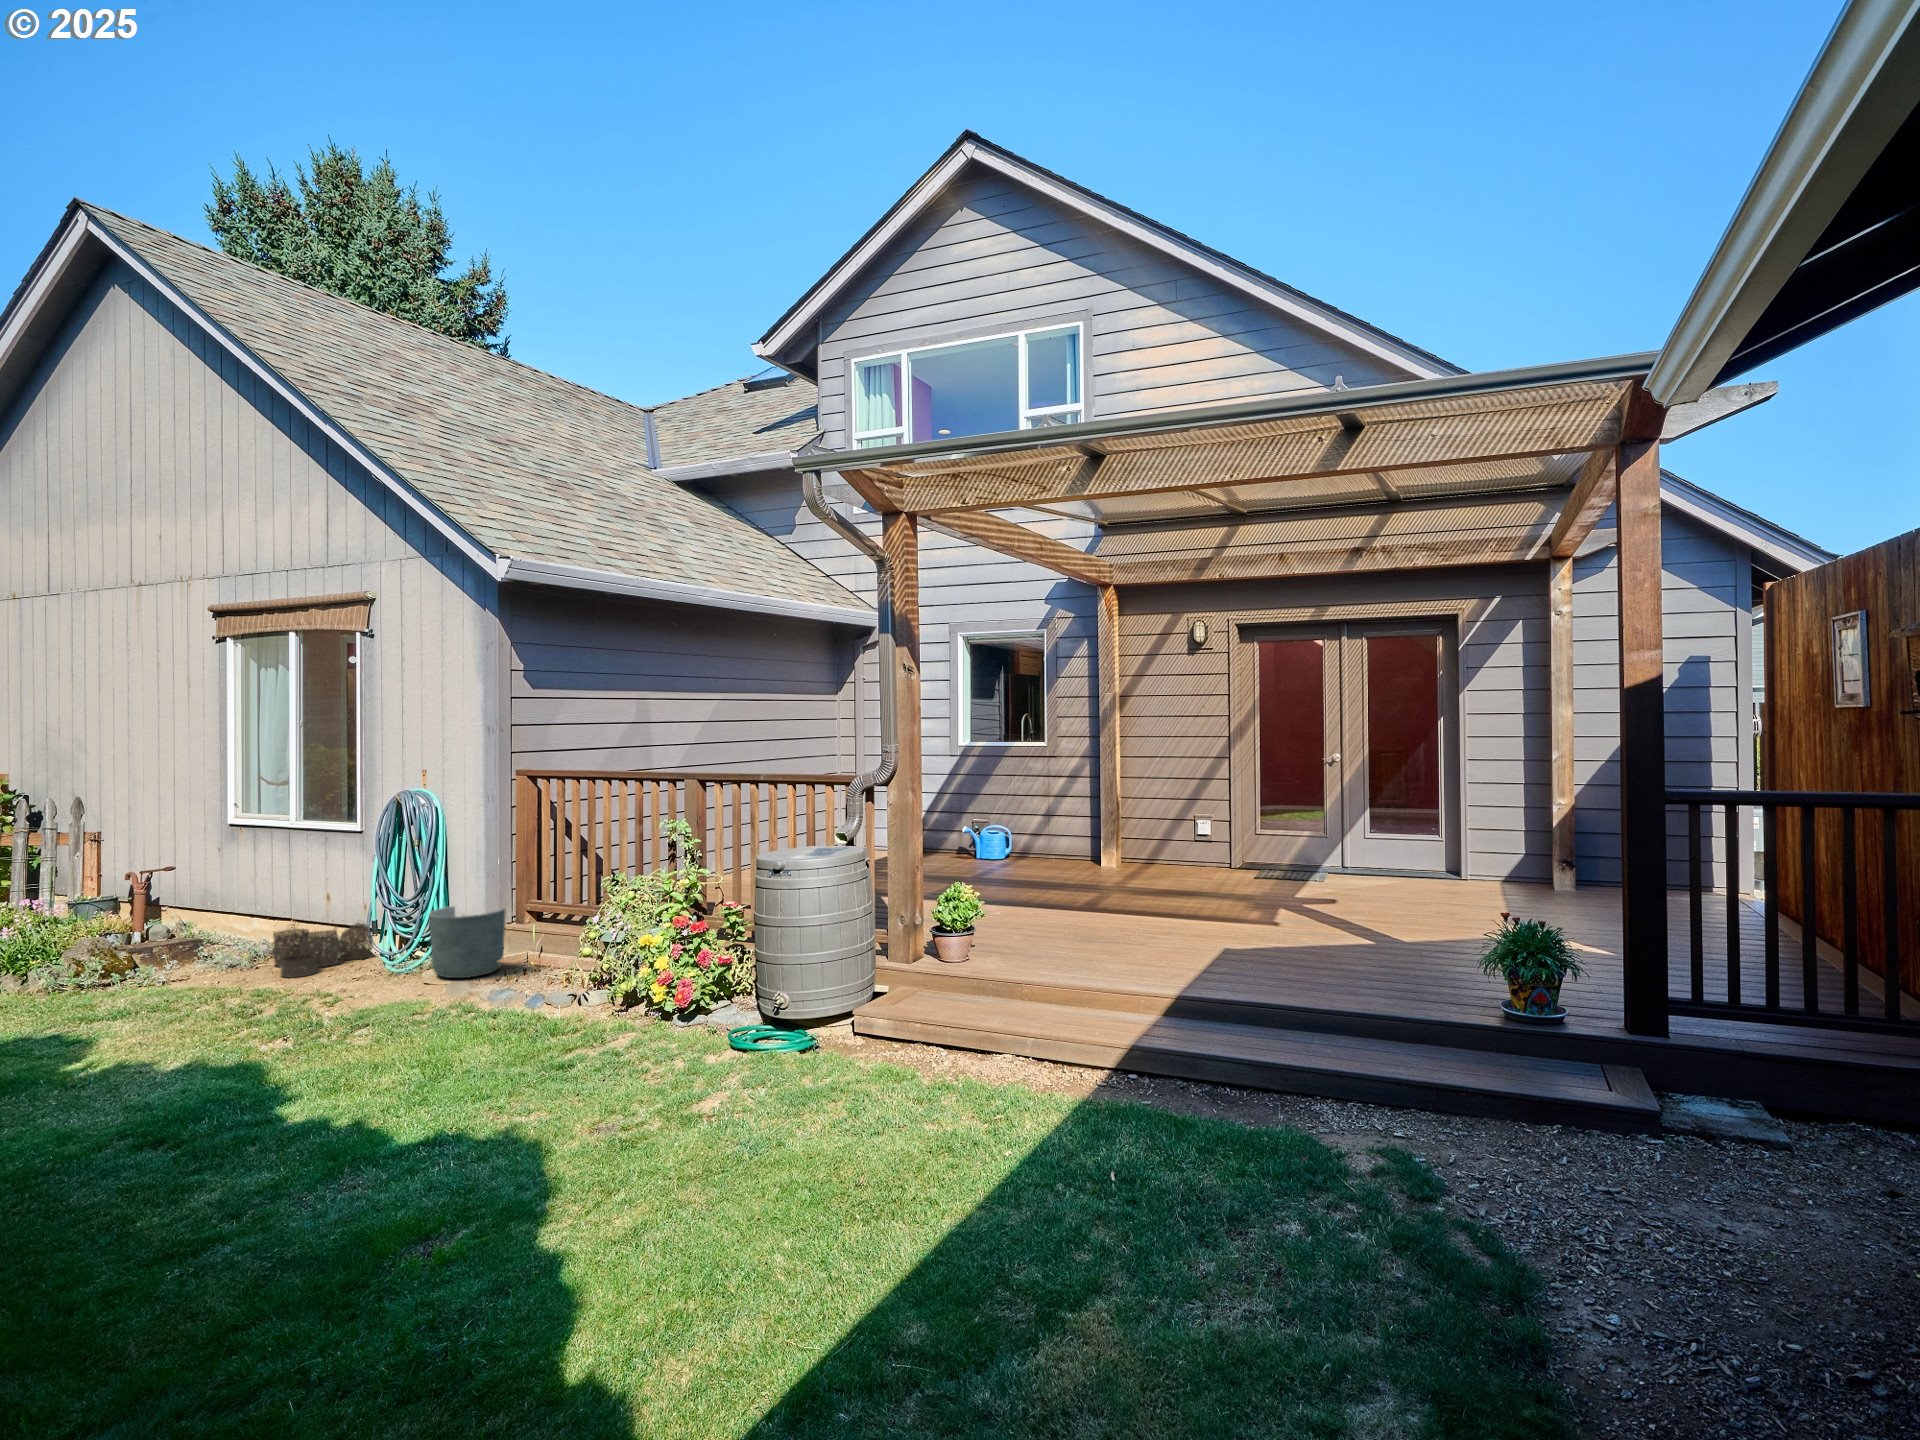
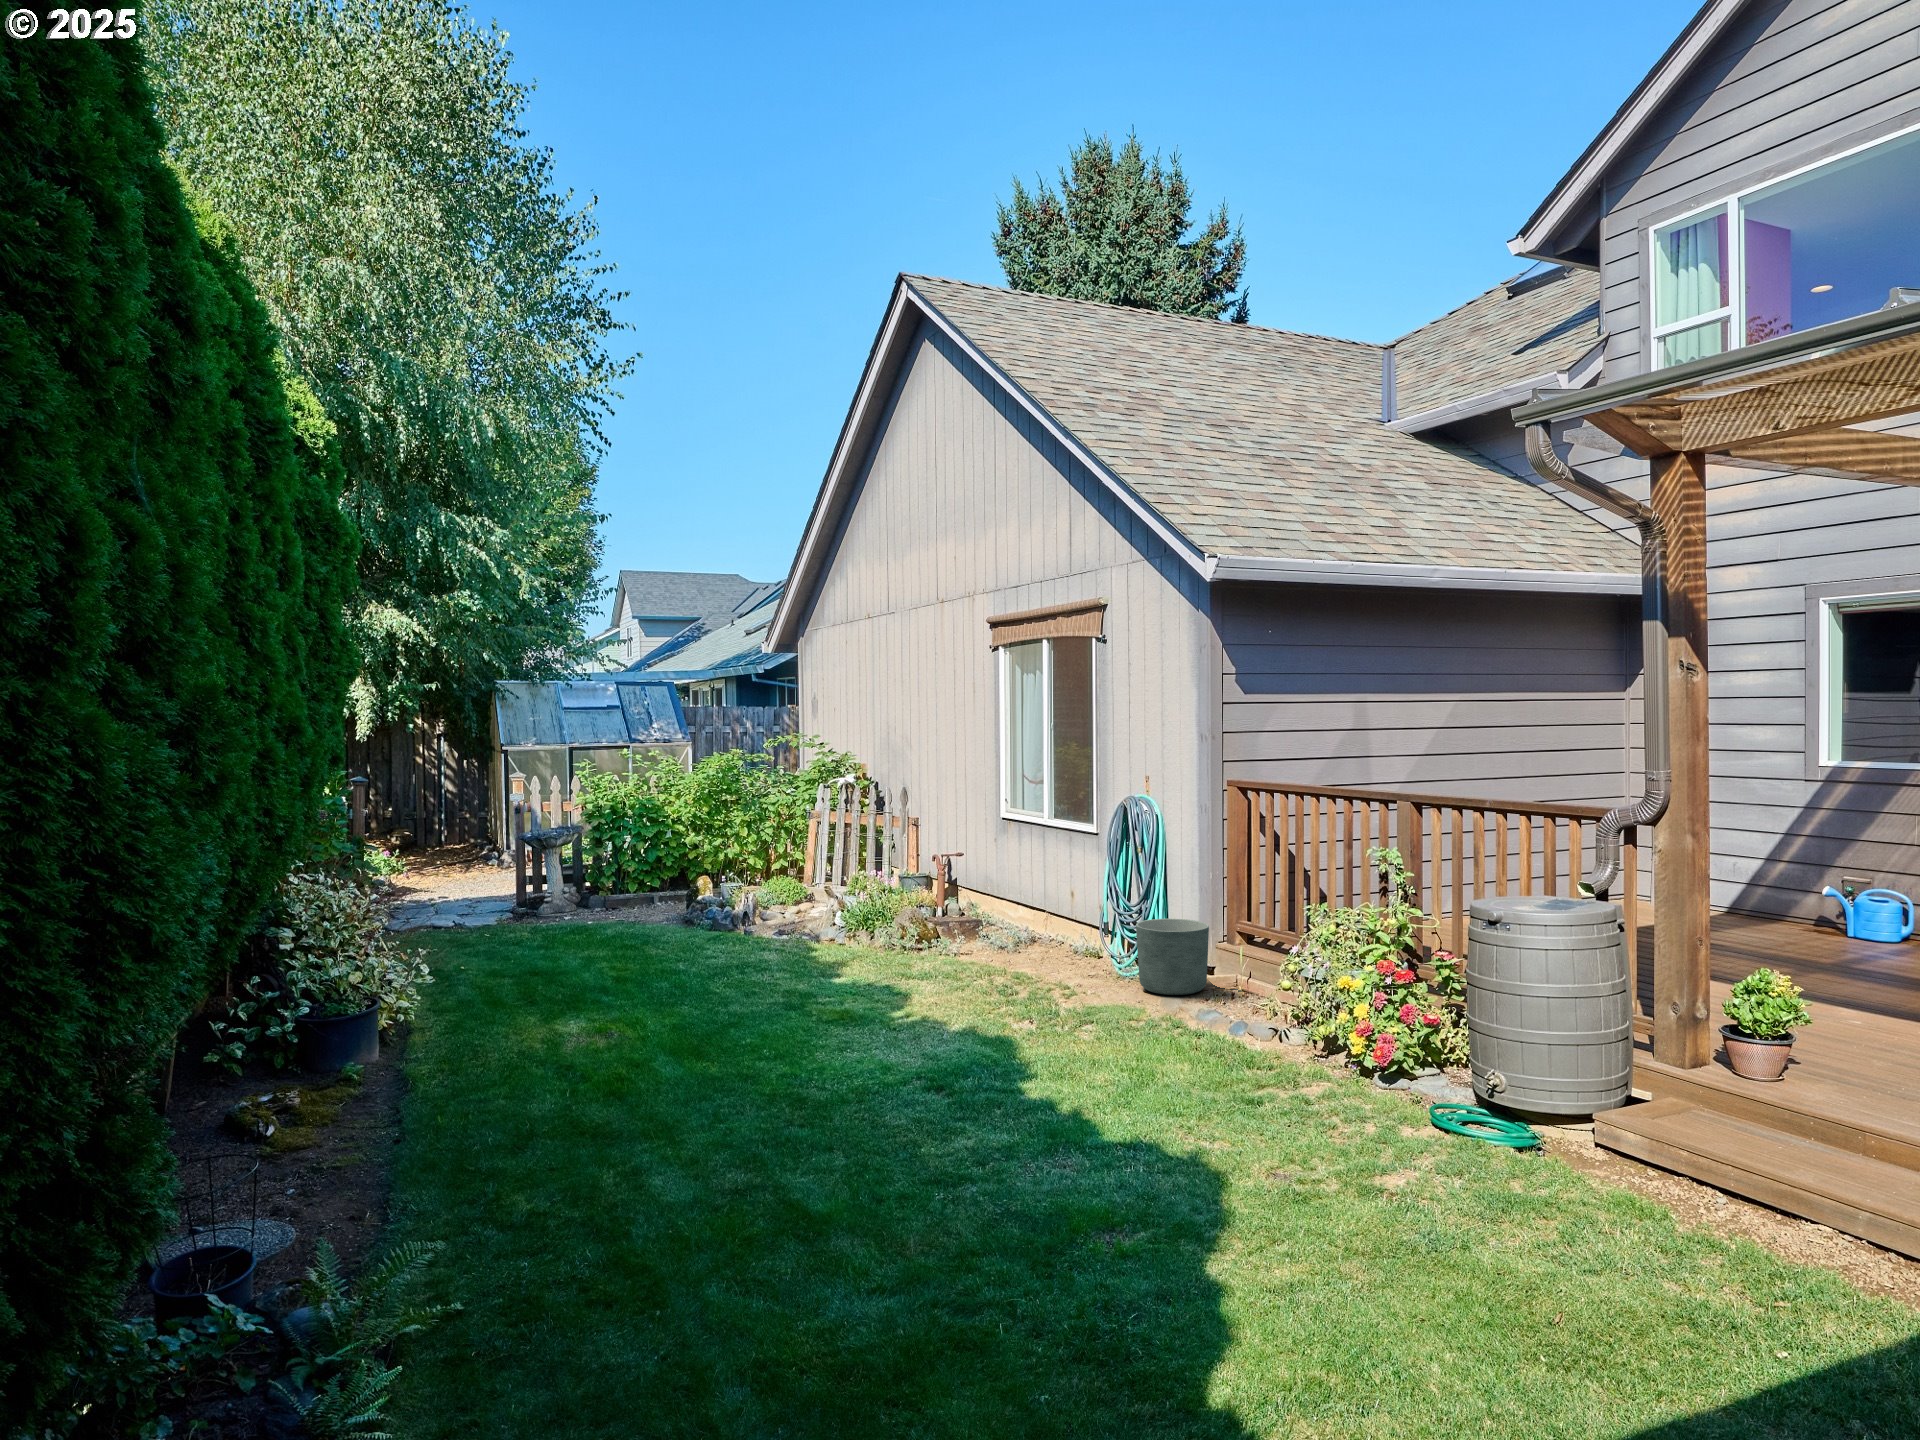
woven basket: present [273,923,376,977] -> none [1010,920,1098,971]

